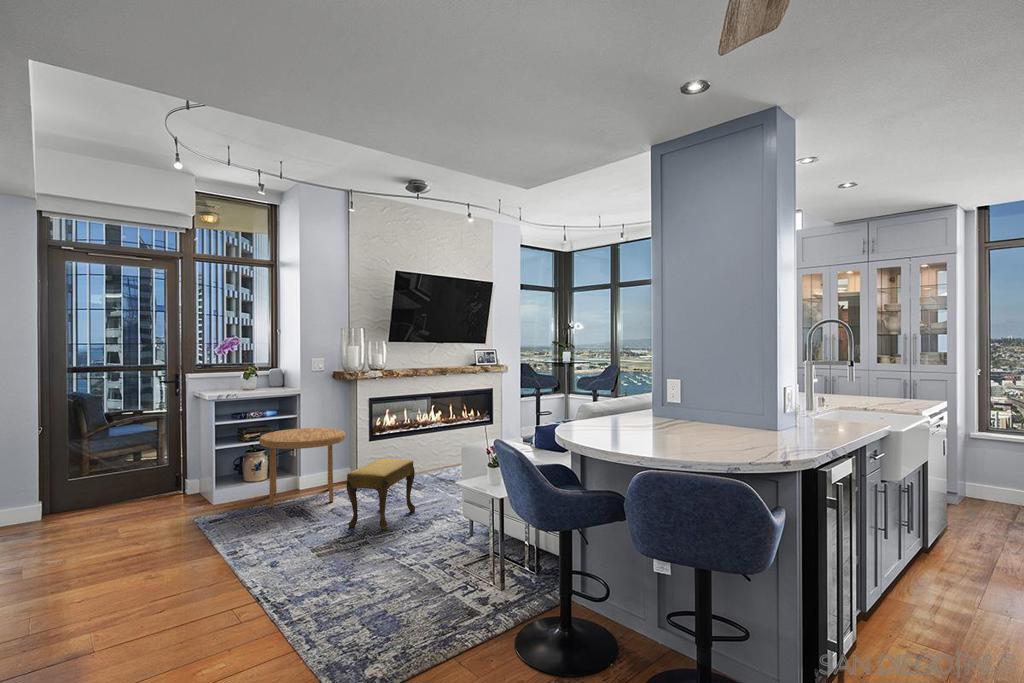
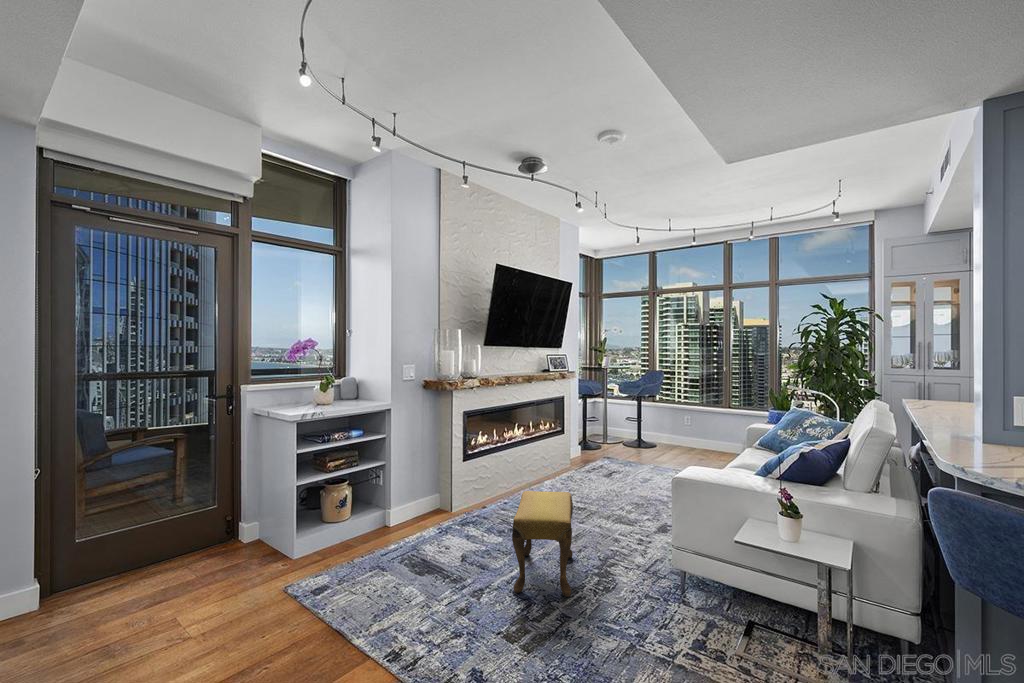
side table: present [259,428,345,508] -> none [355,450,460,562]

